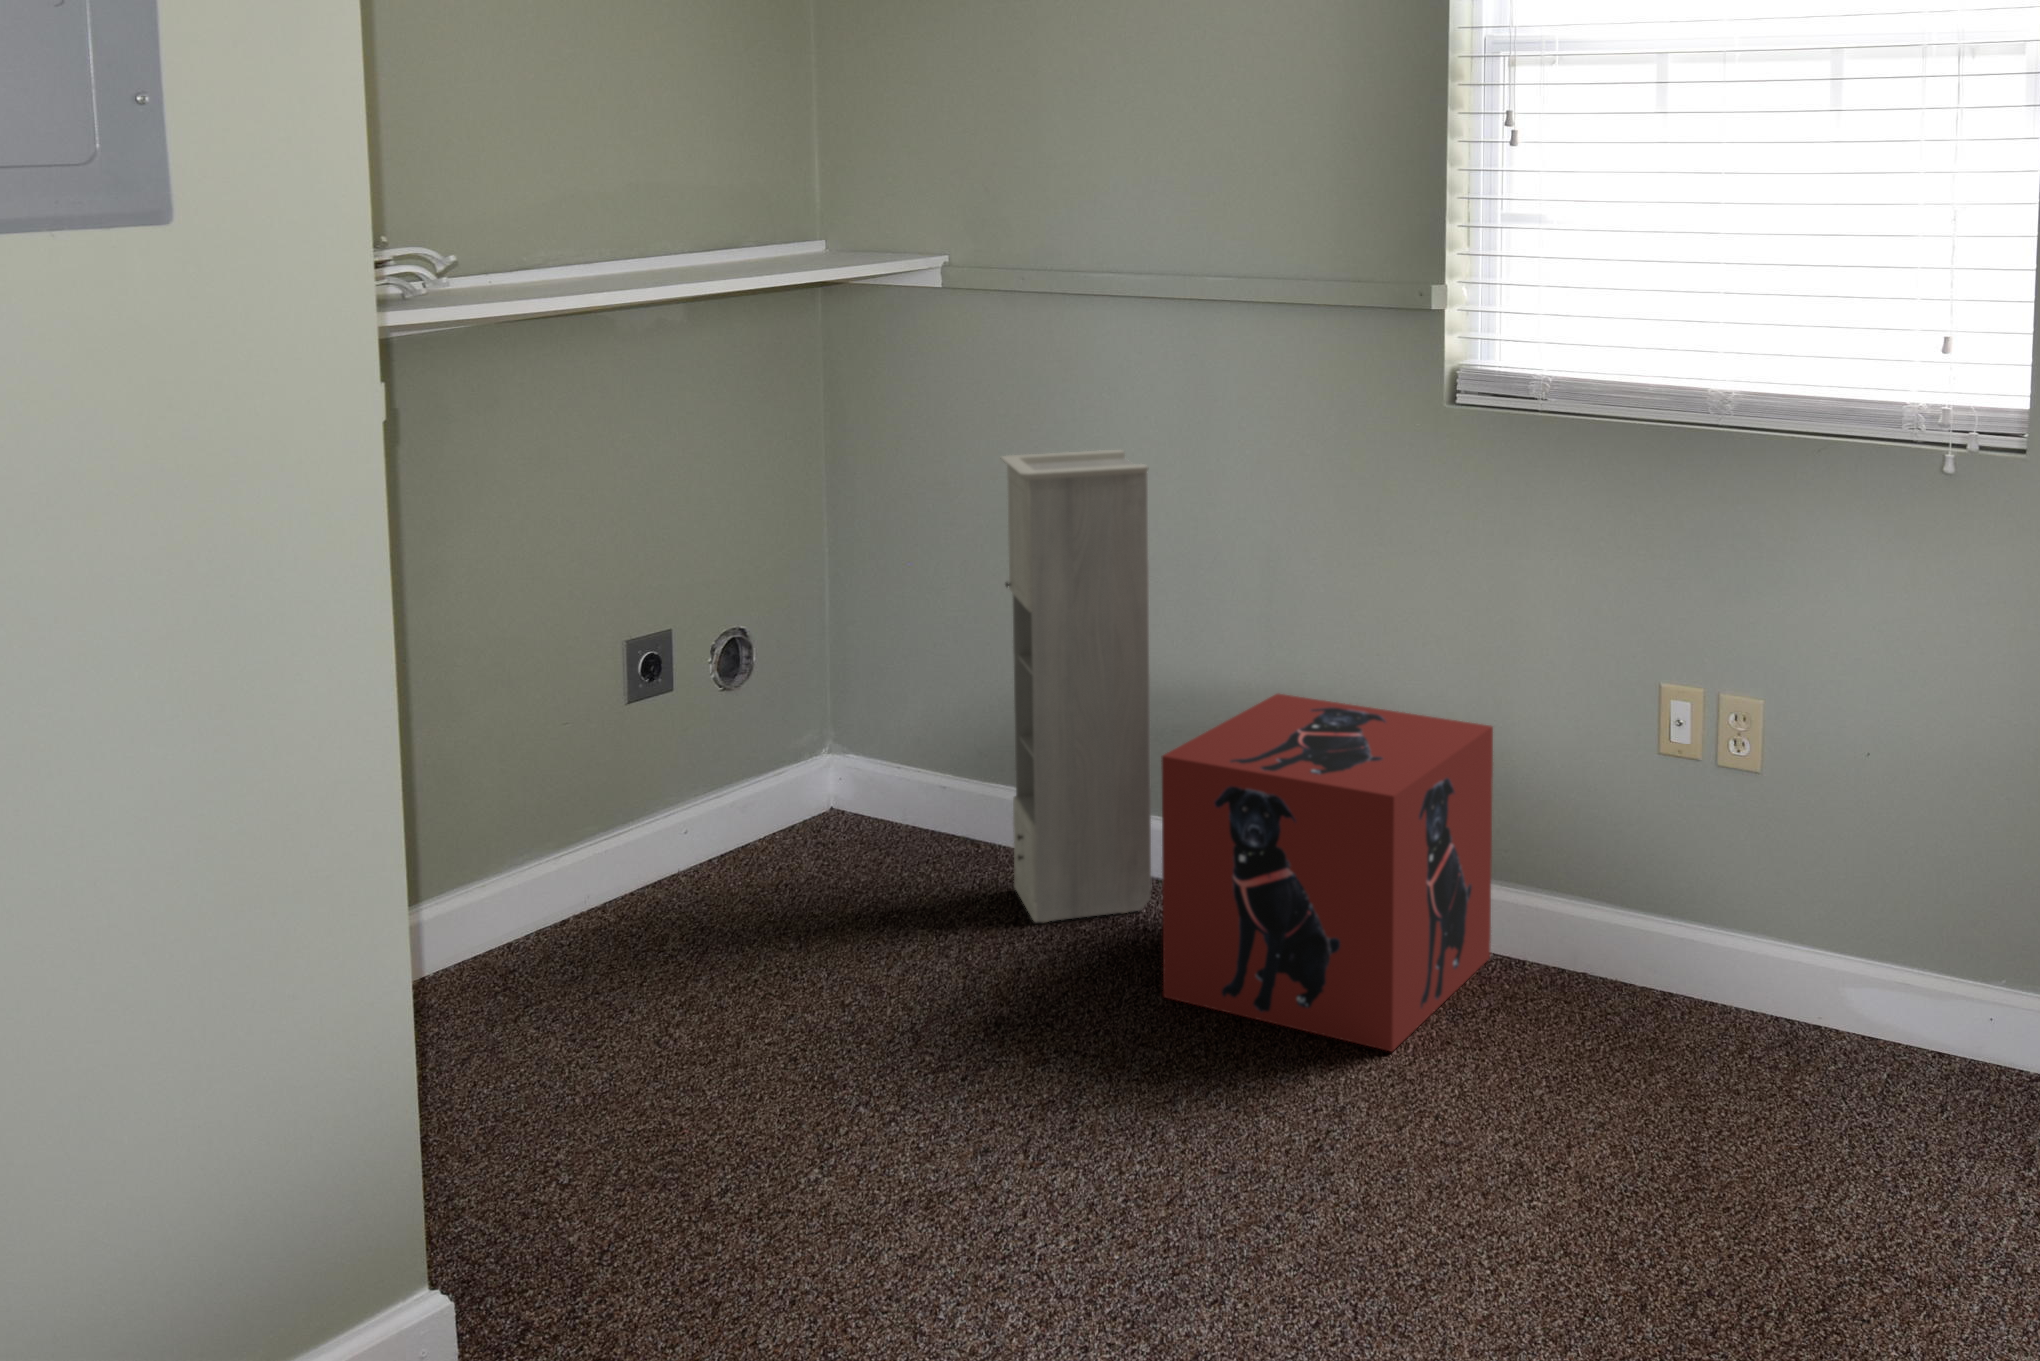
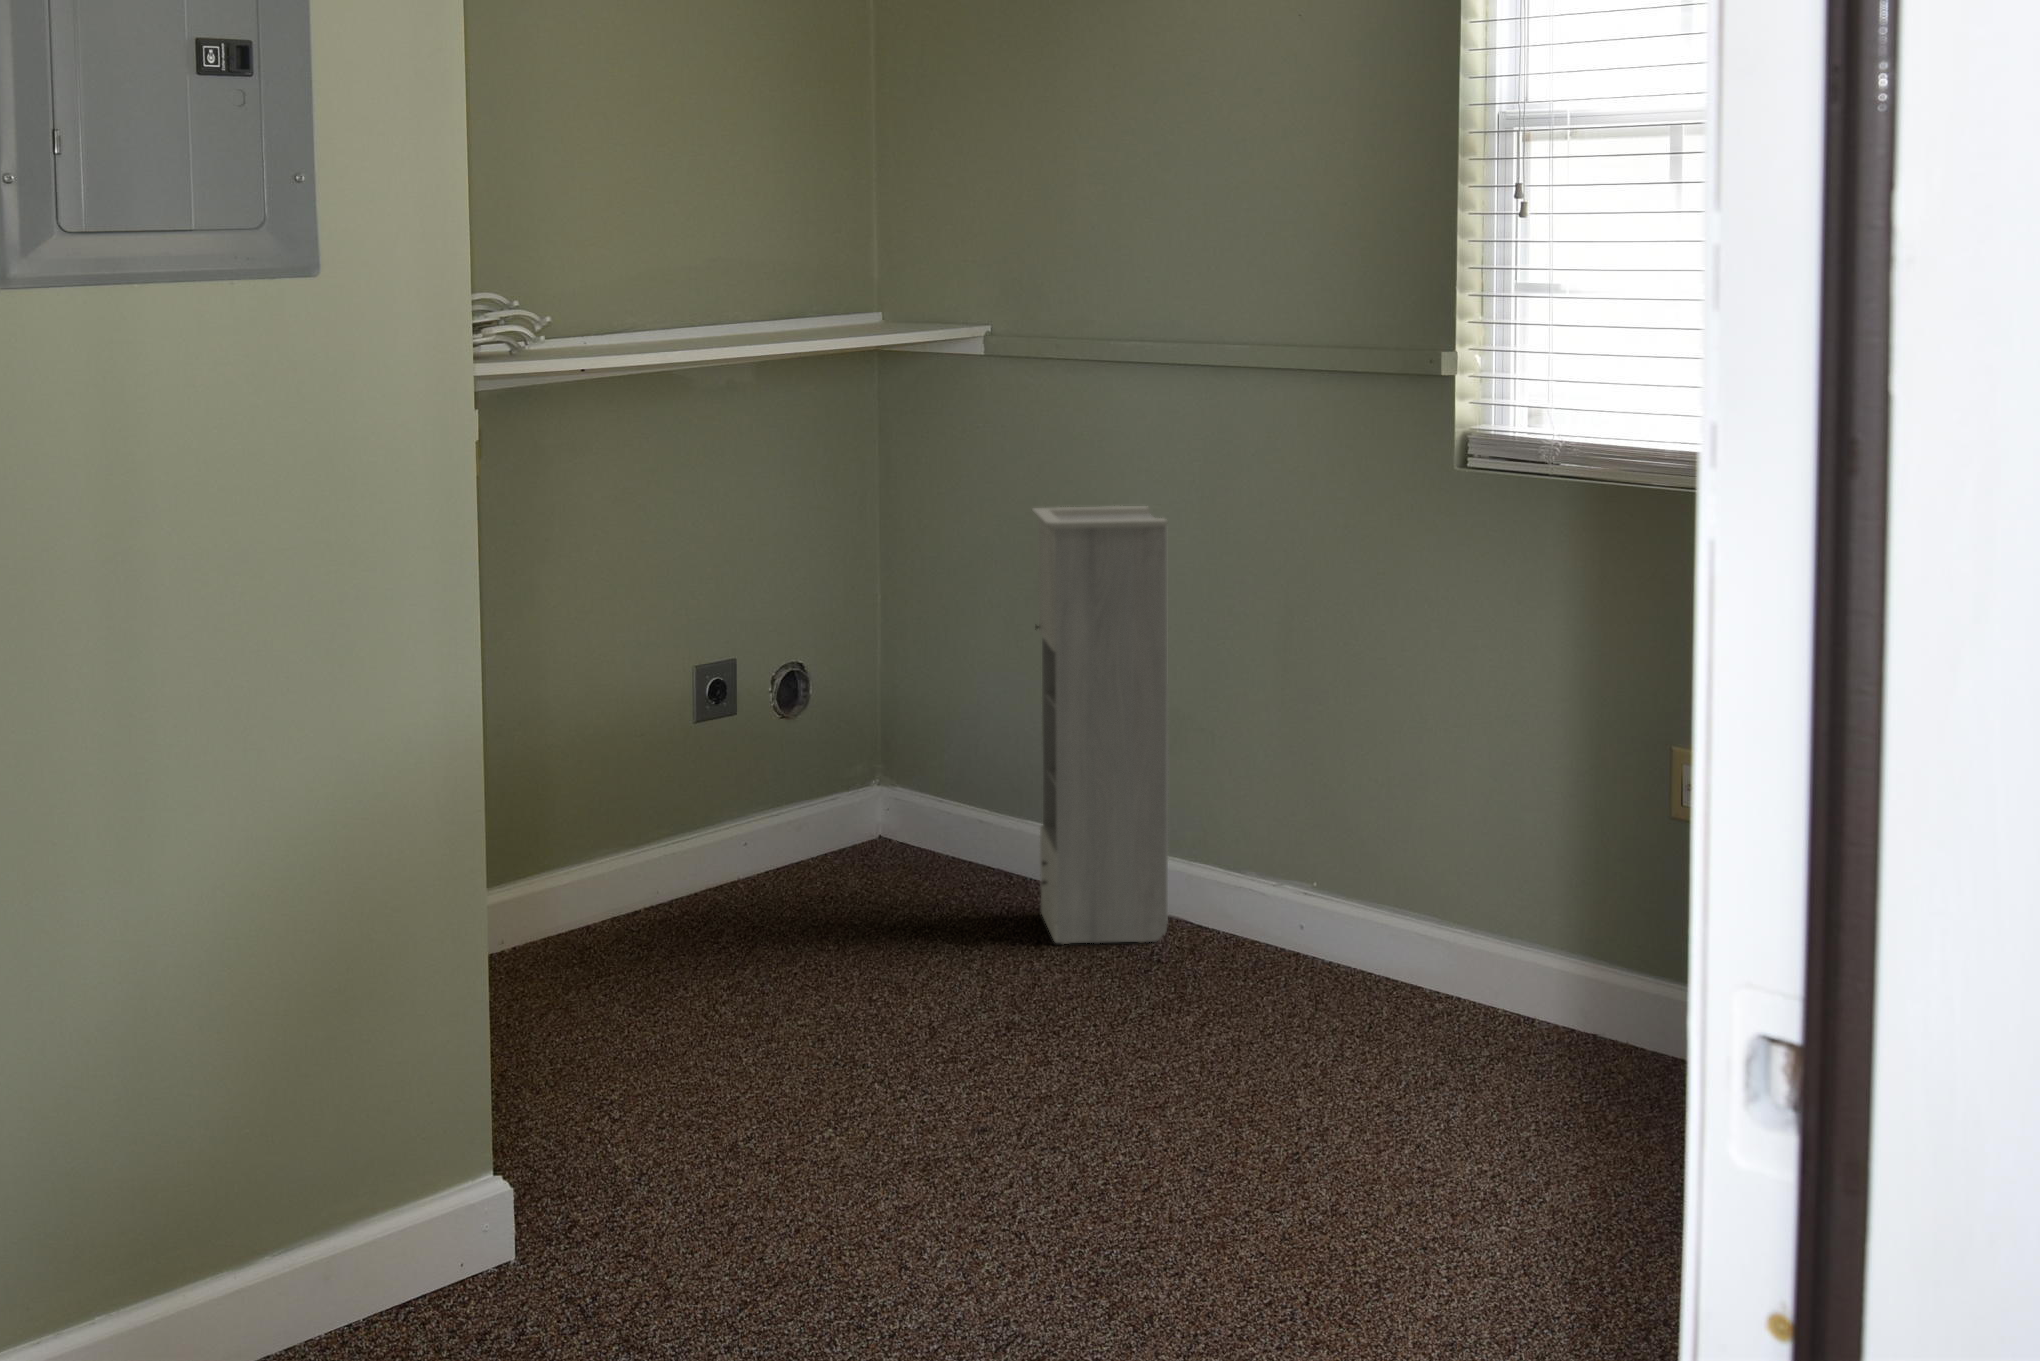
storage box: present [1161,694,1493,1051] -> none [1167,742,1502,1085]

